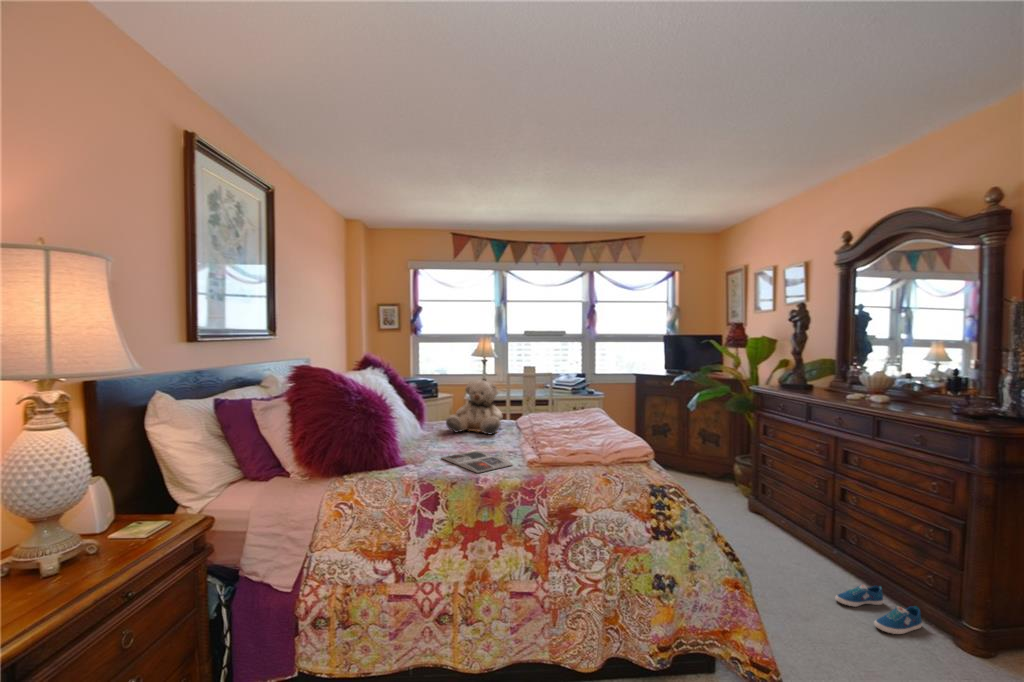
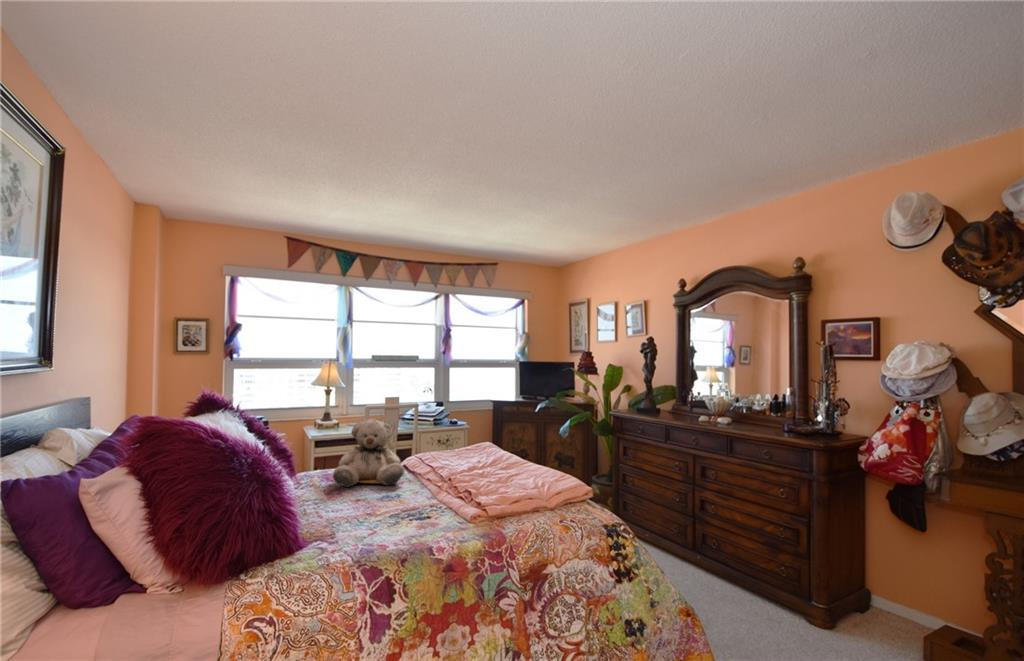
magazine: present [442,451,512,473] -> none [363,510,459,542]
sneaker: present [835,585,922,634] -> none [715,580,779,622]

